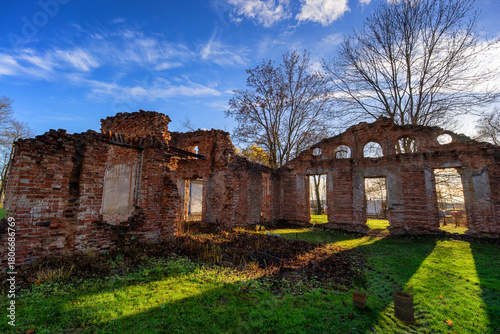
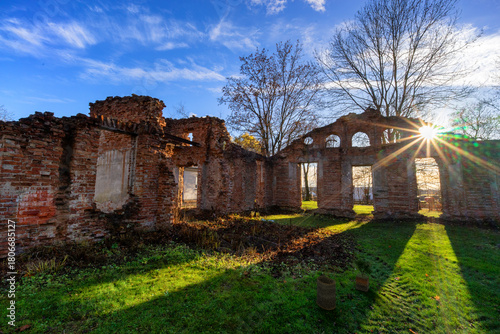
basket: present [393,290,415,323] -> present [317,270,336,310]

